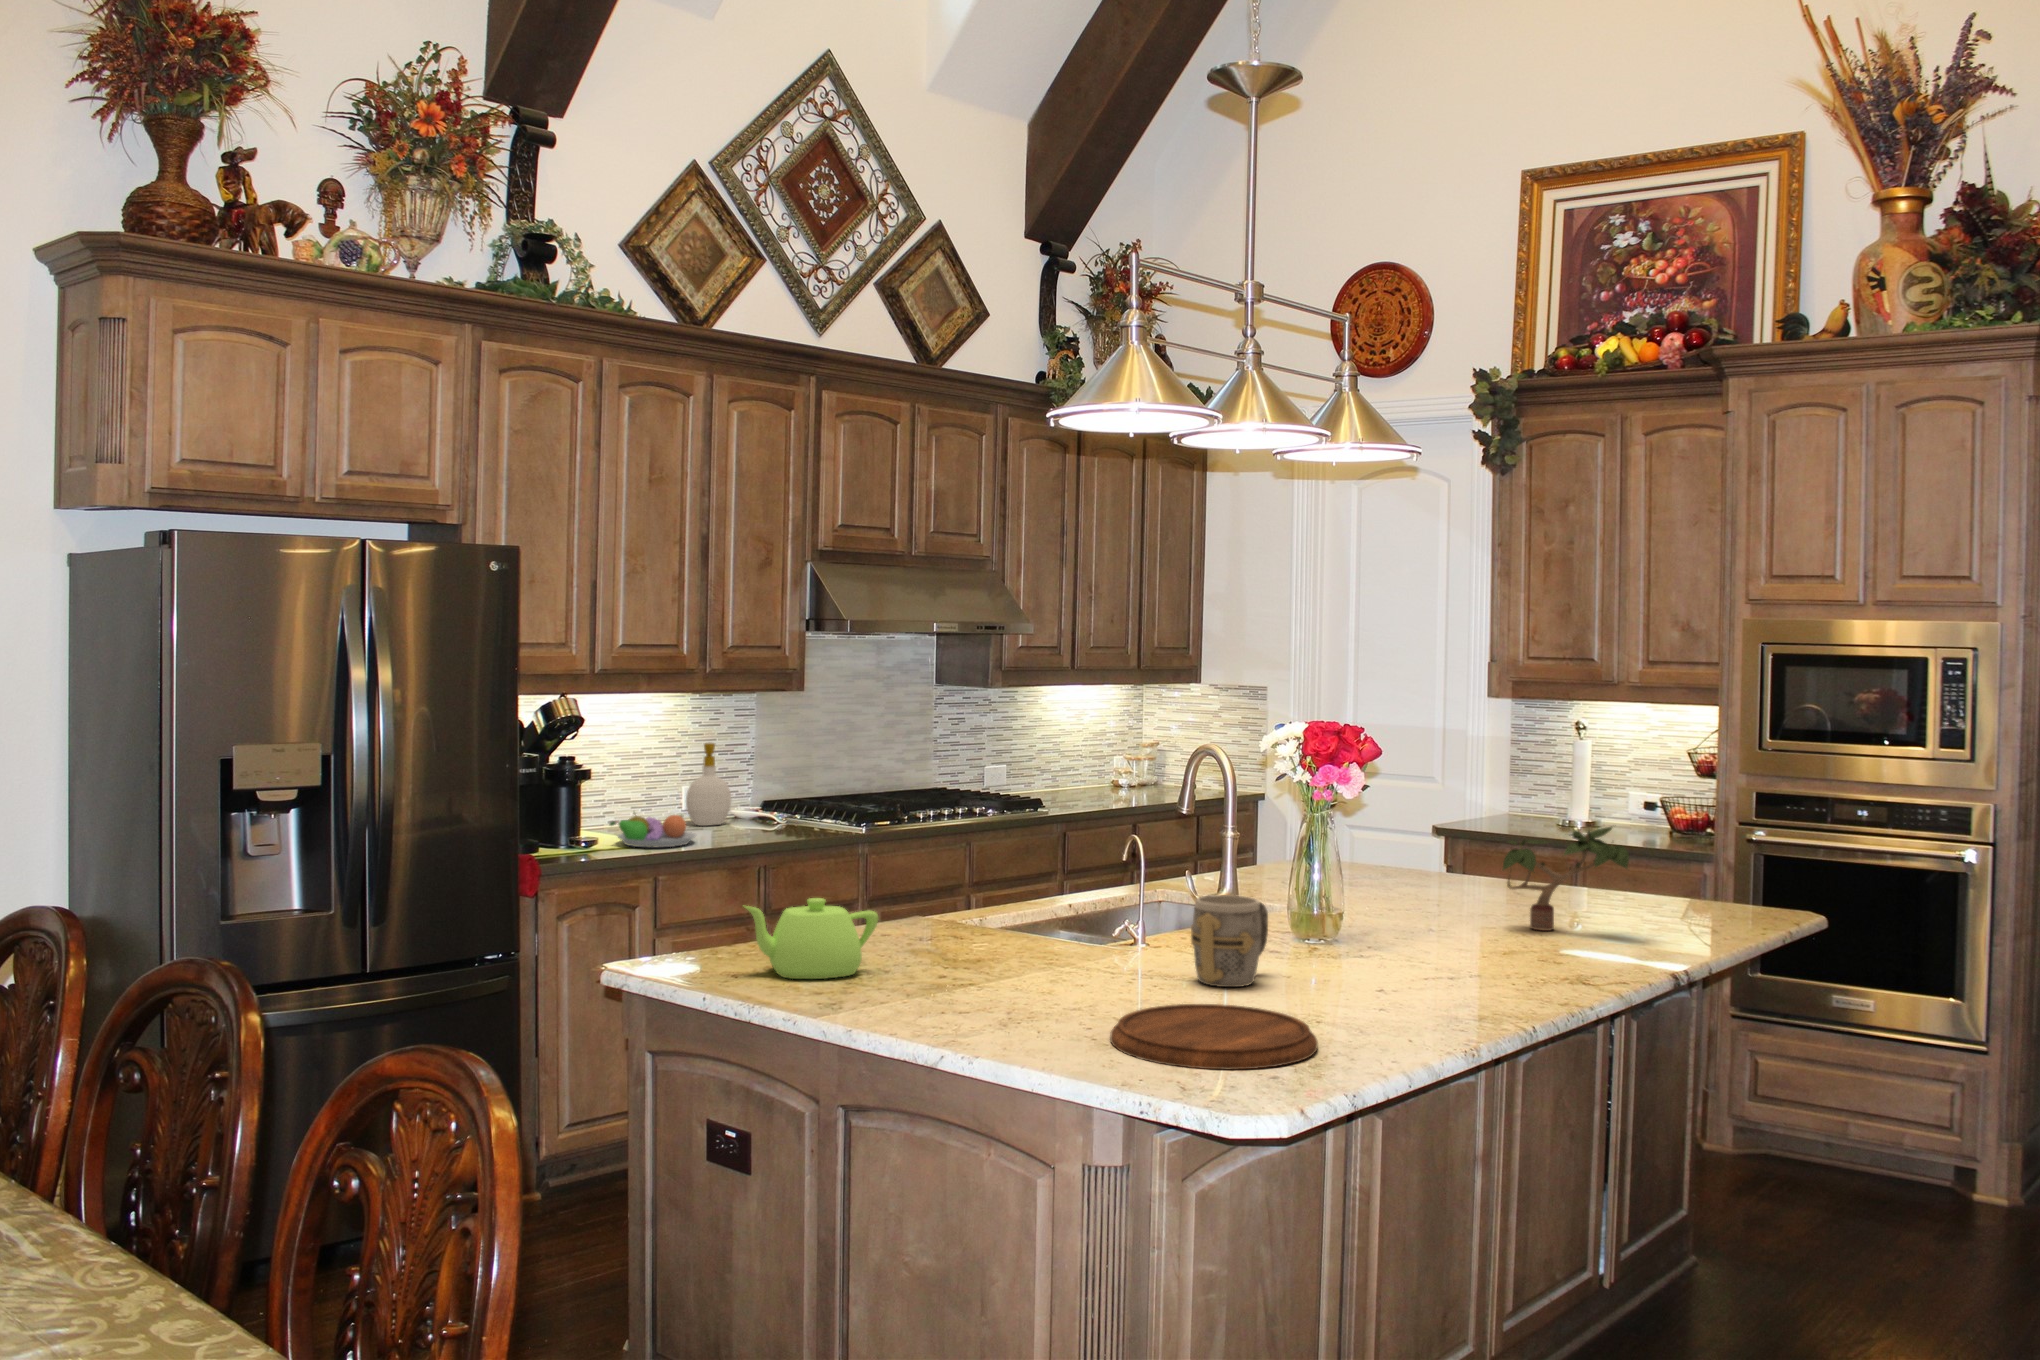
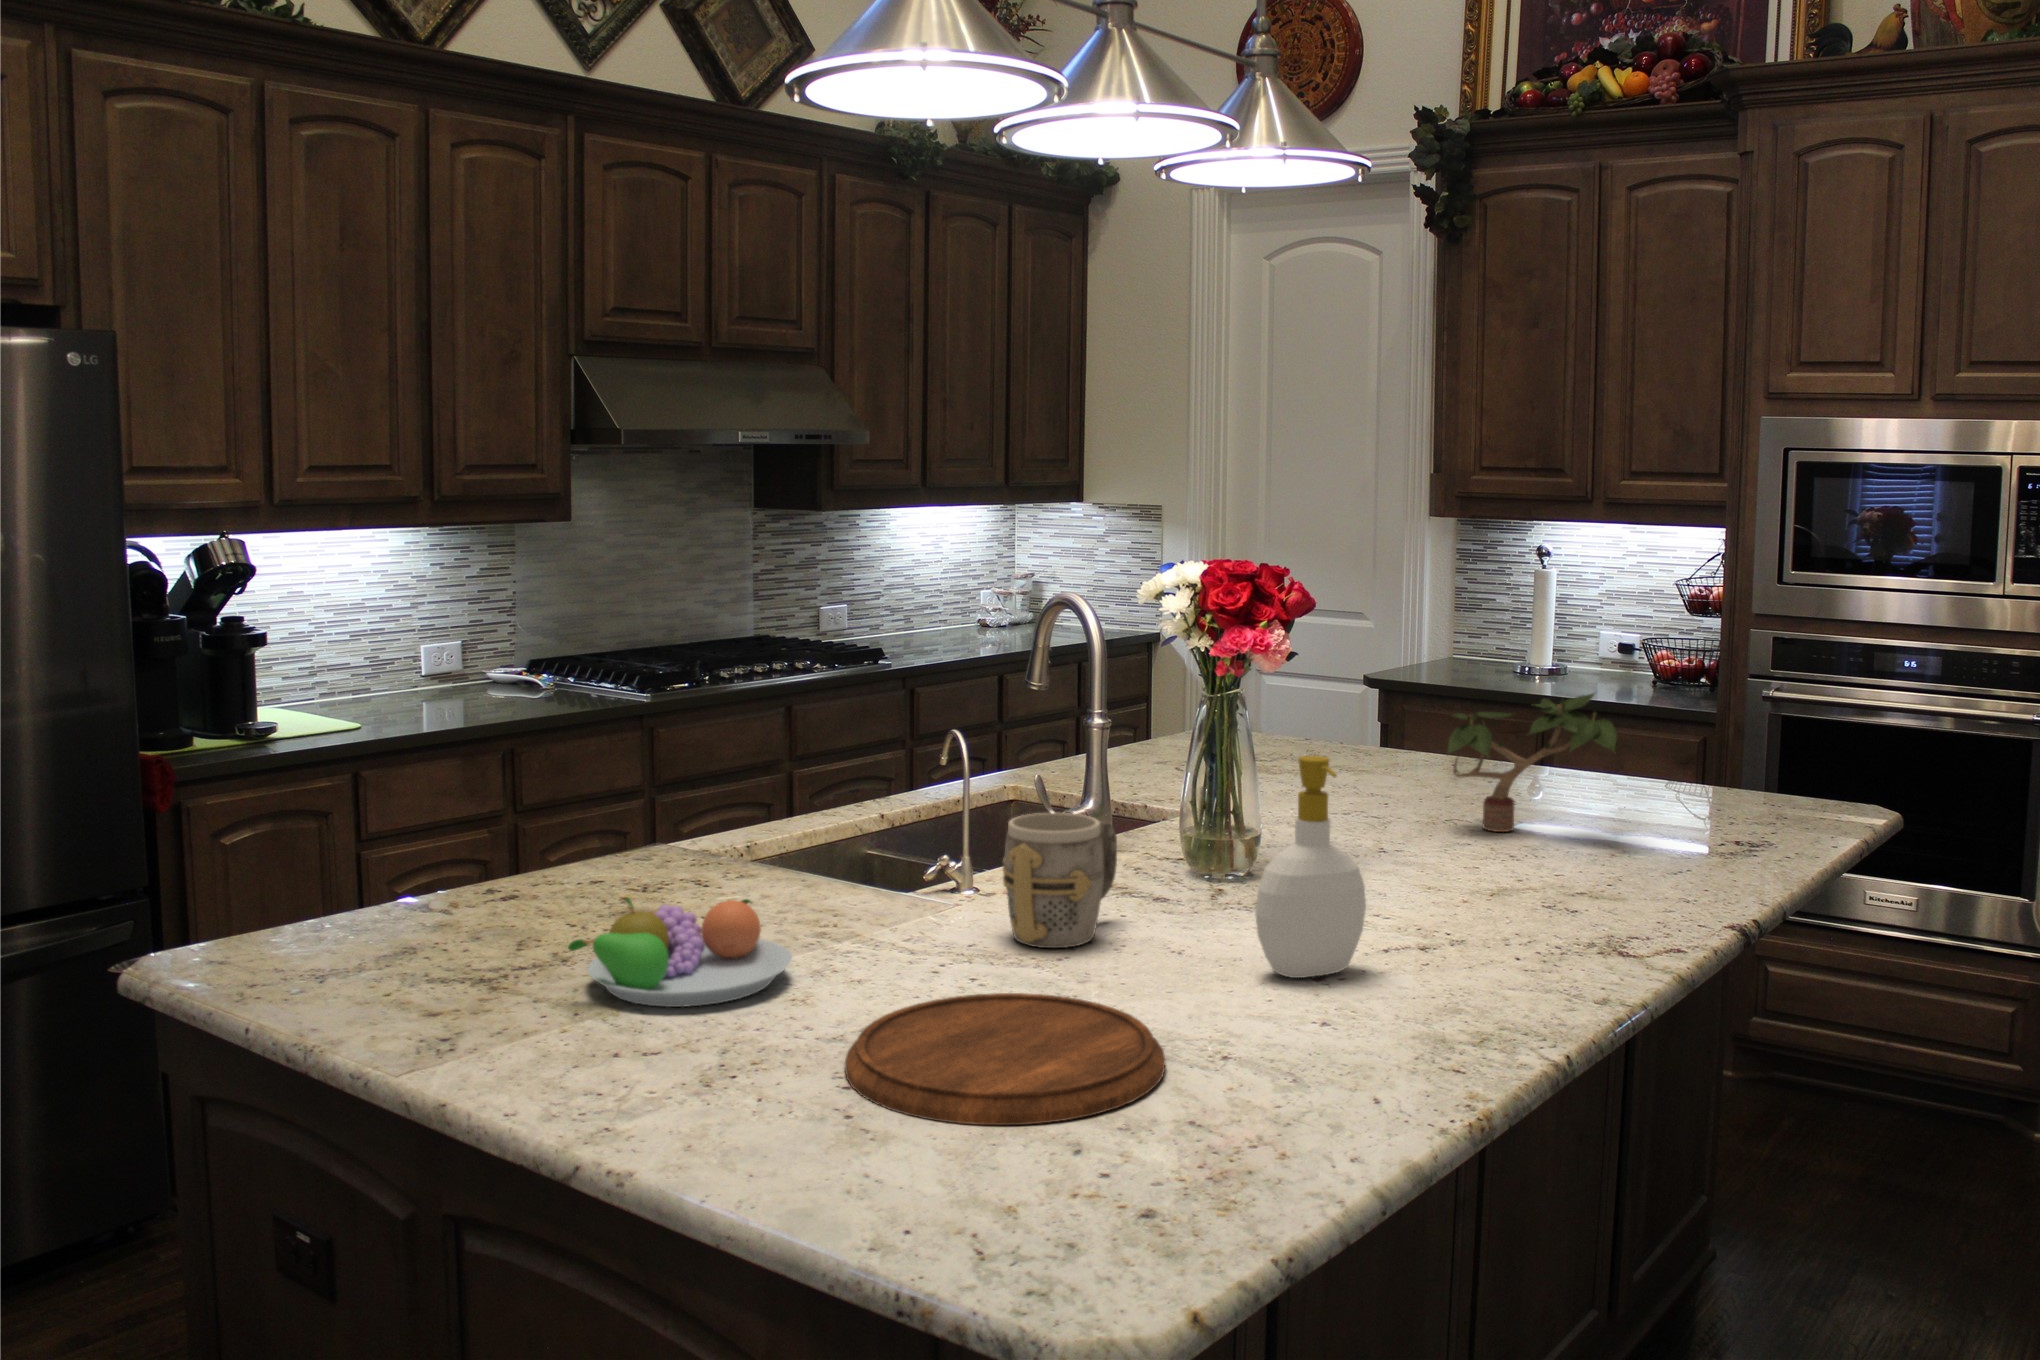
soap bottle: present [686,743,731,826] -> present [1255,756,1366,978]
fruit bowl: present [610,813,696,847] -> present [568,898,792,1007]
teapot: present [745,898,878,979] -> none [329,832,546,955]

